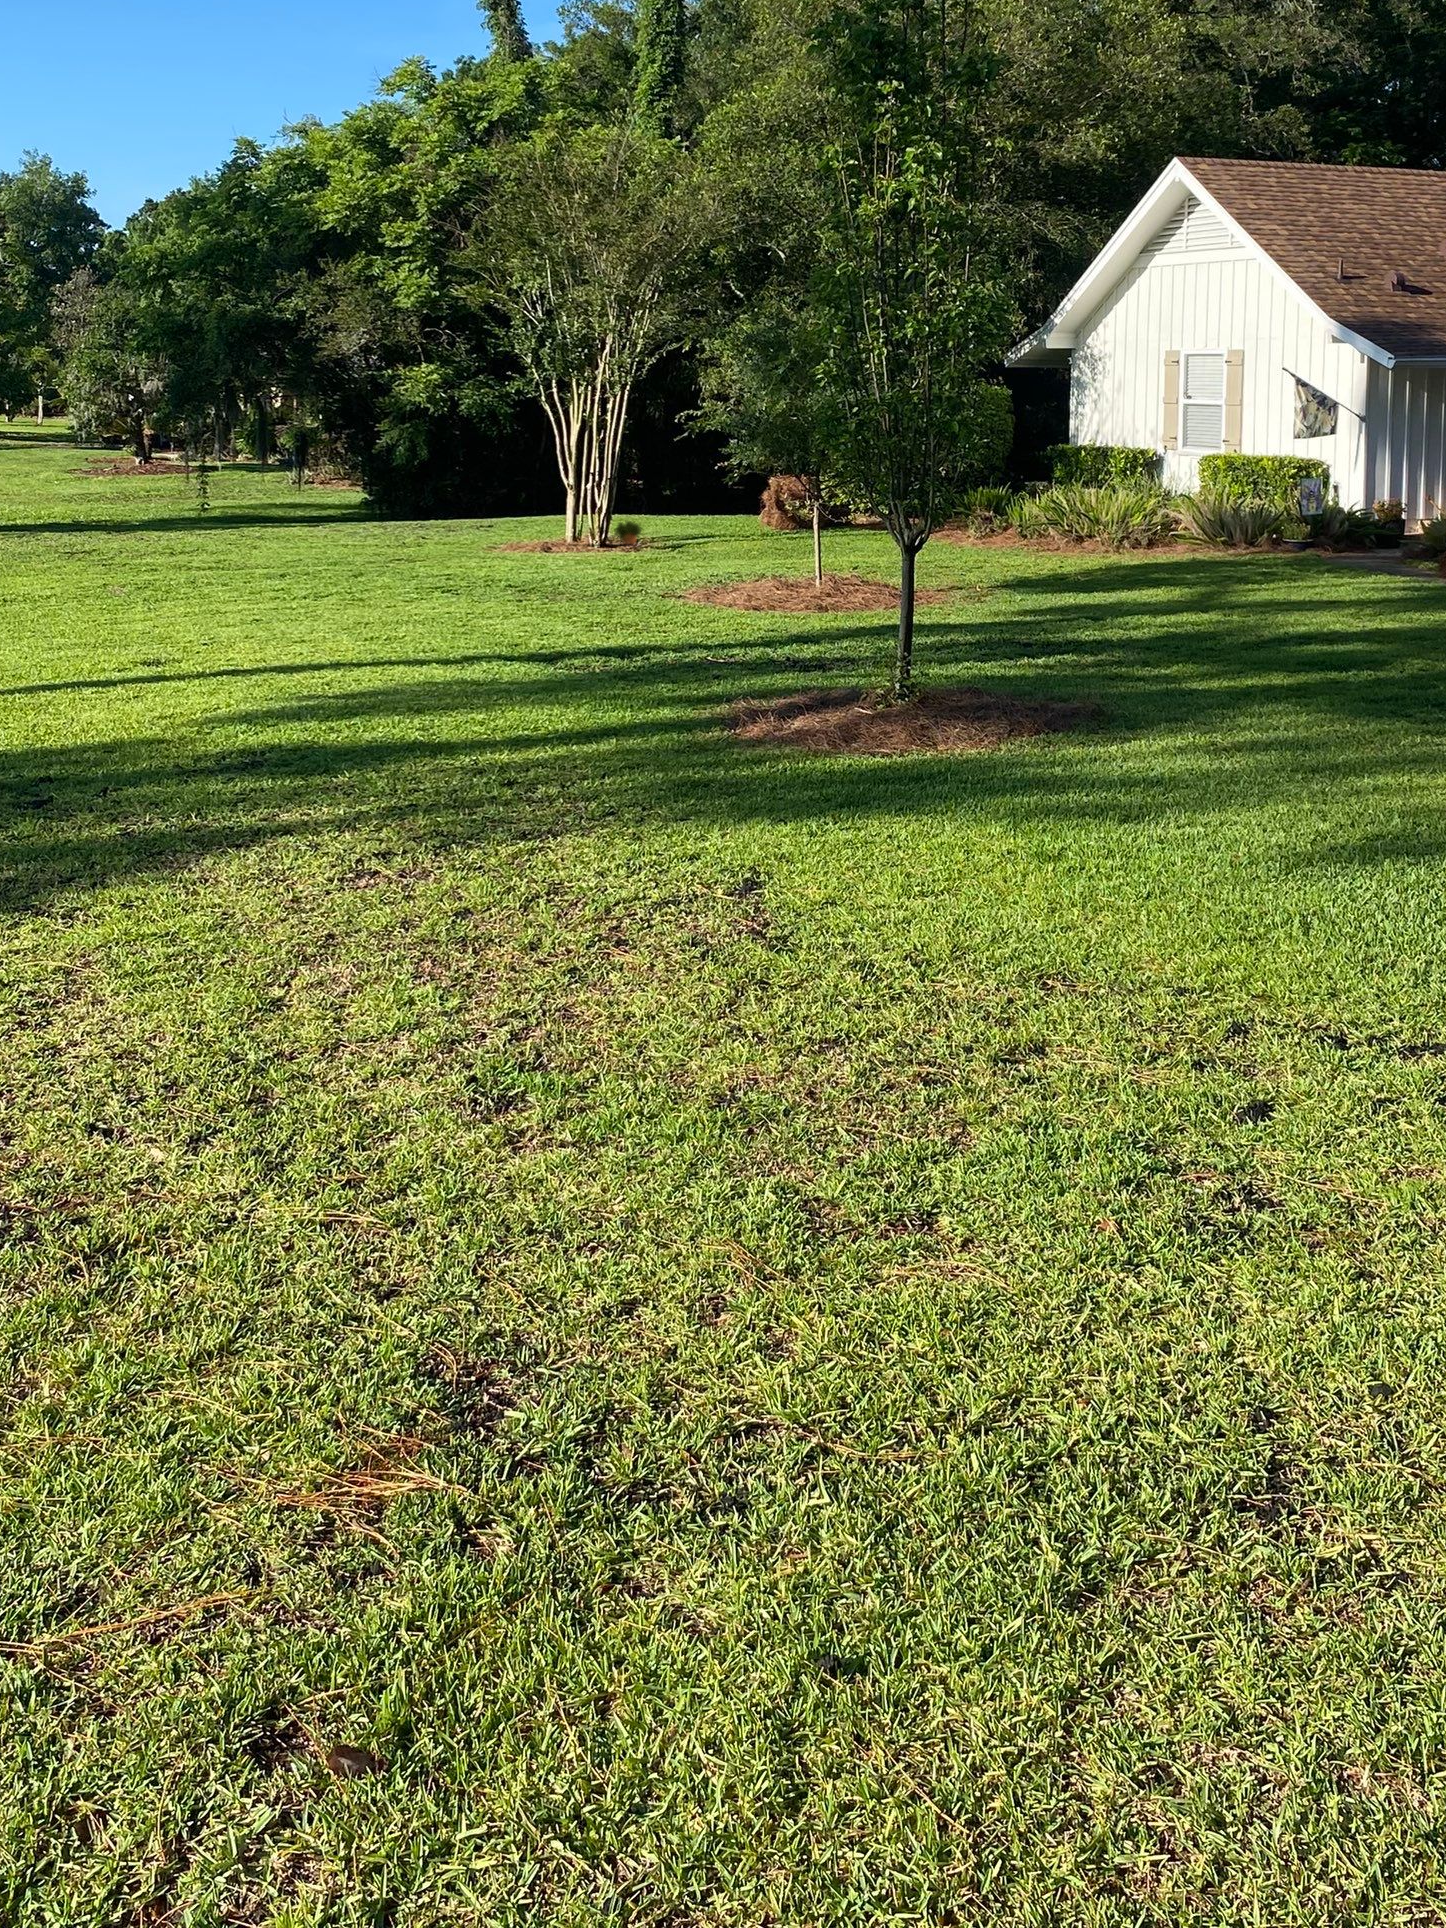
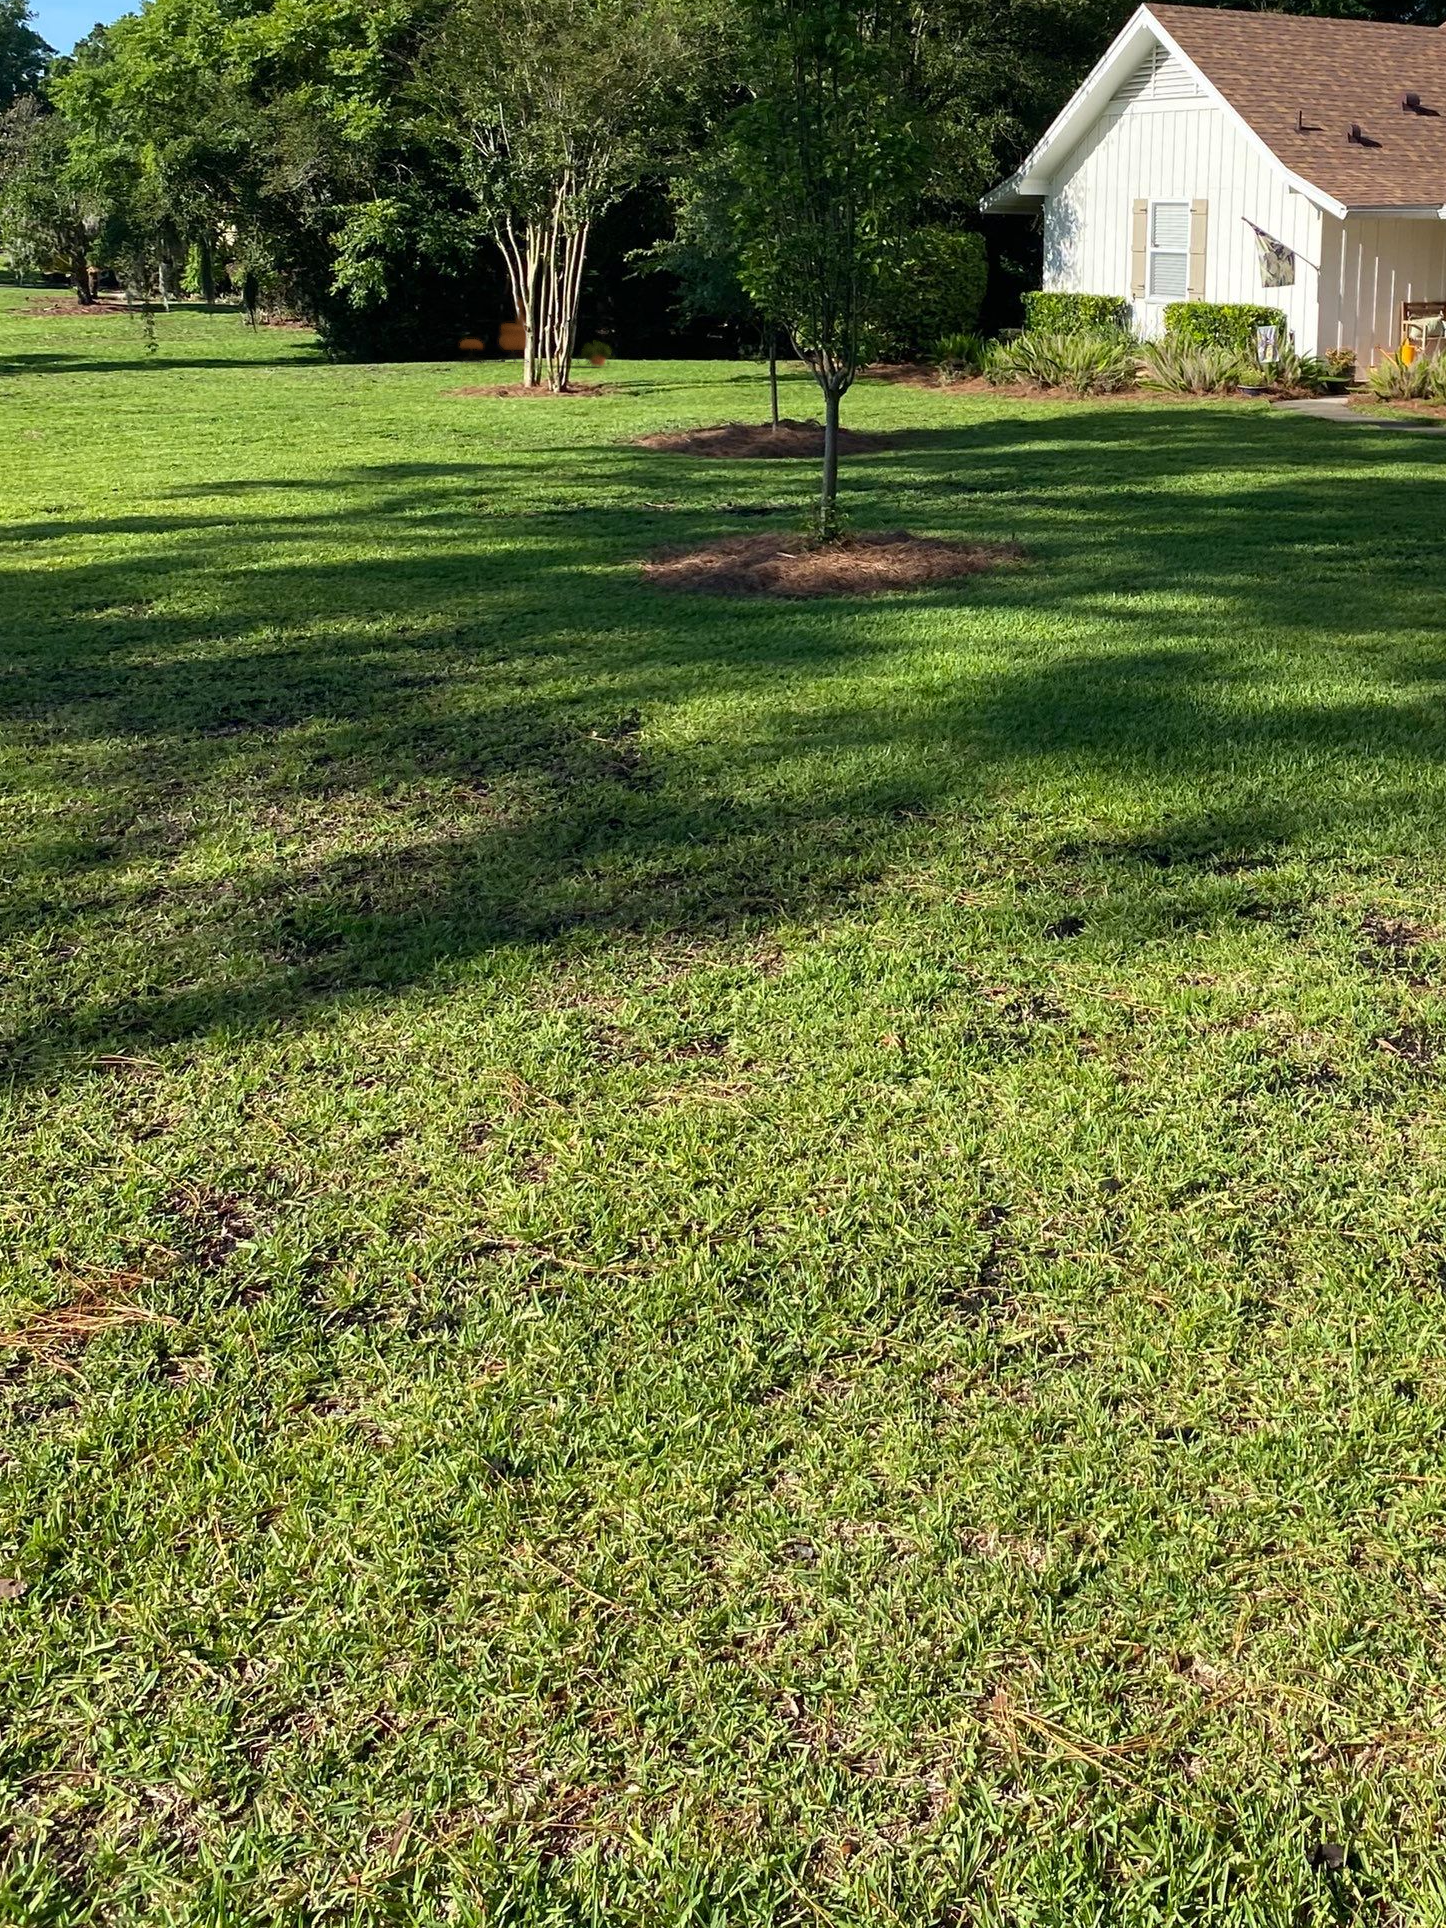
lounge chair: none [495,480,568,543] -> present [460,300,527,362]

